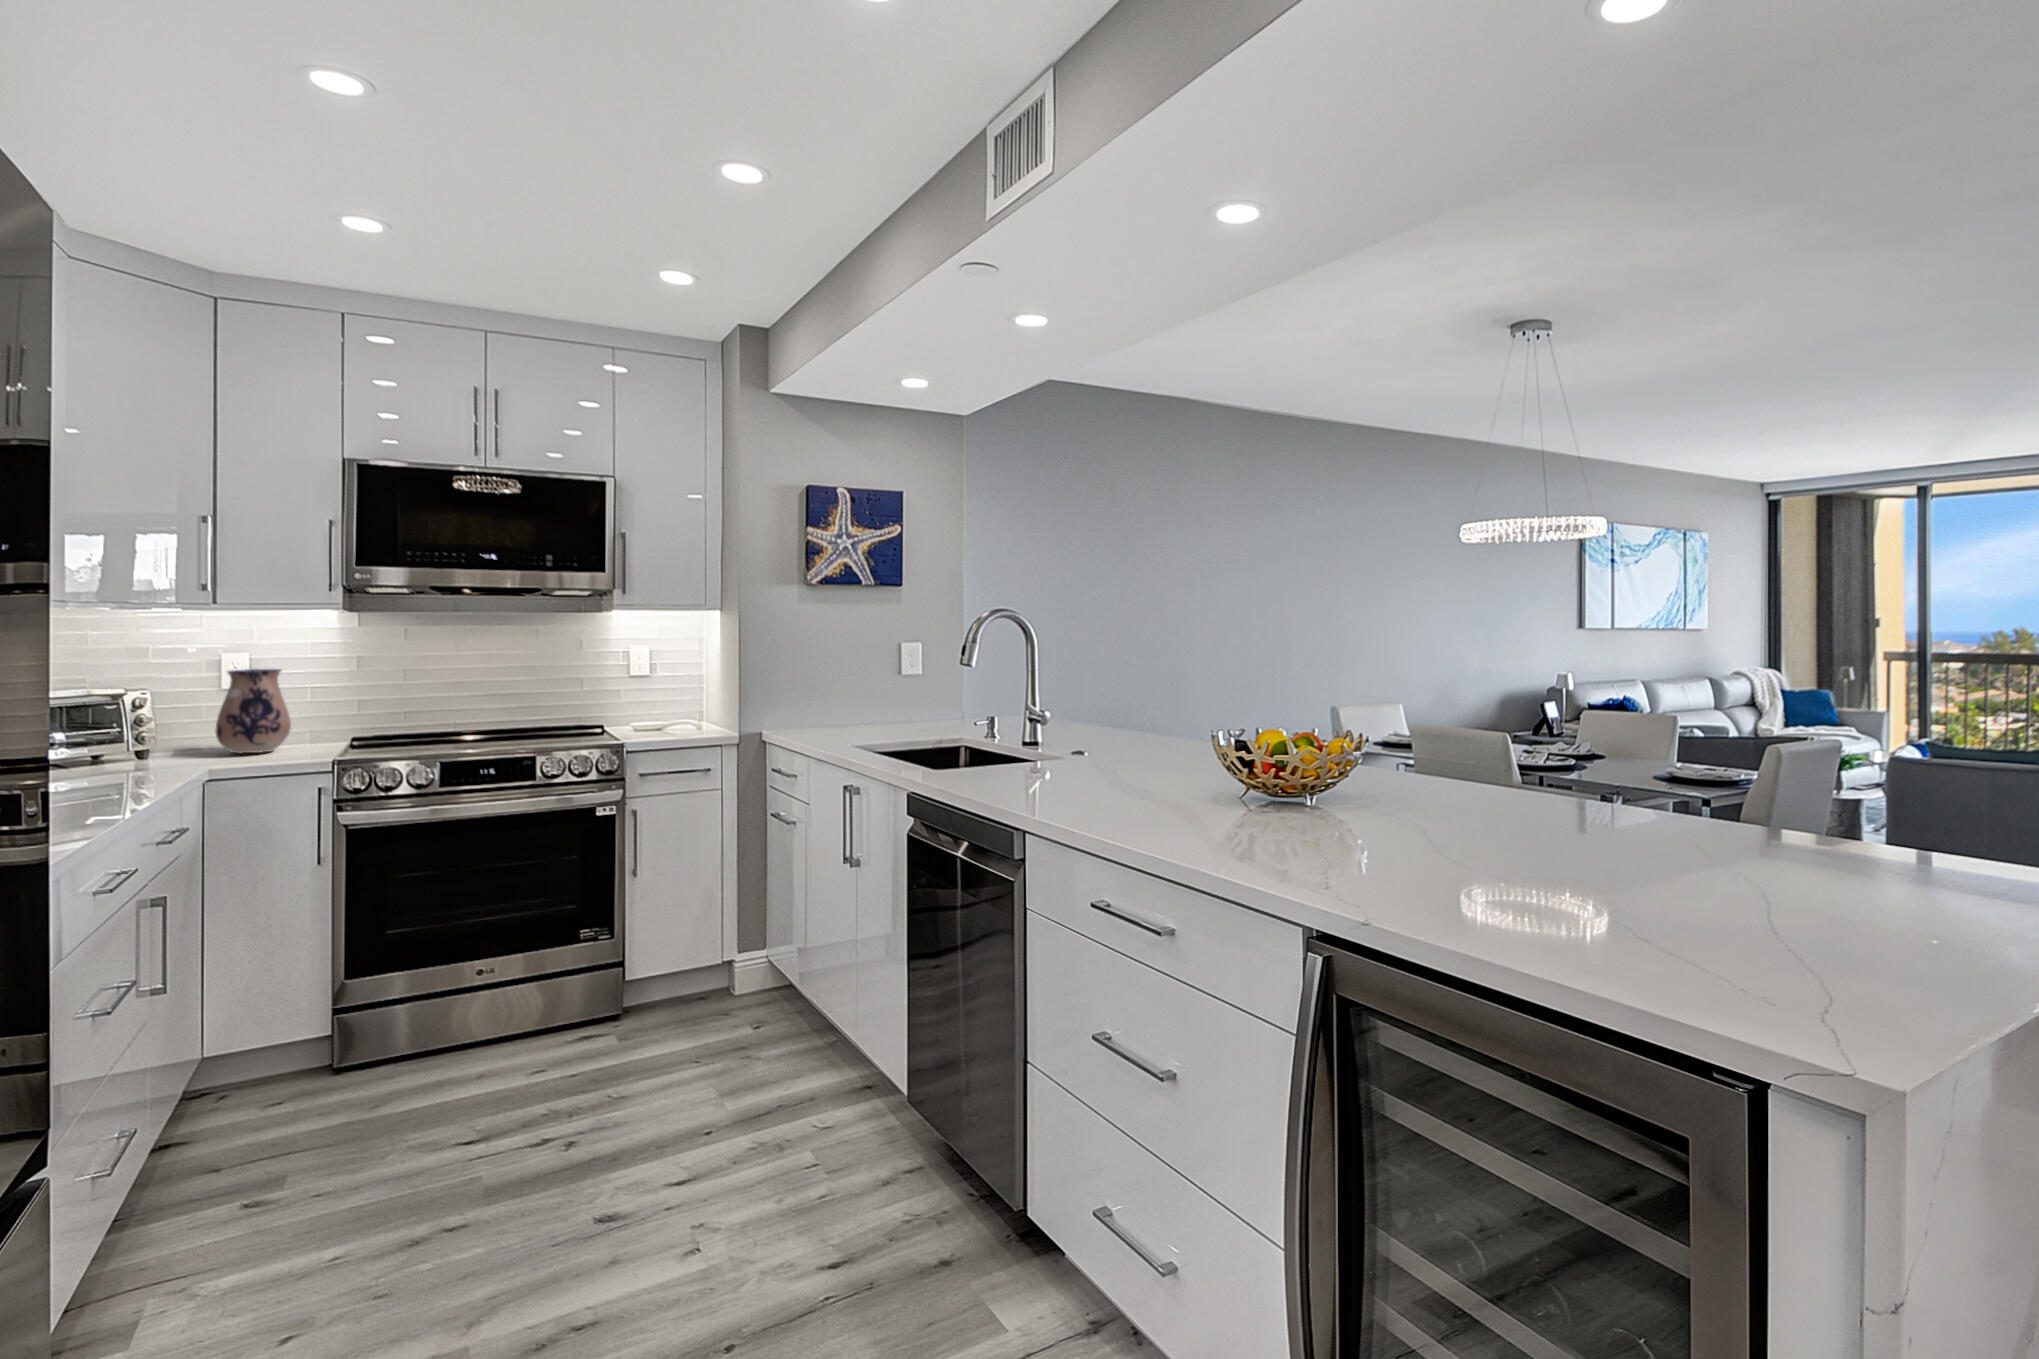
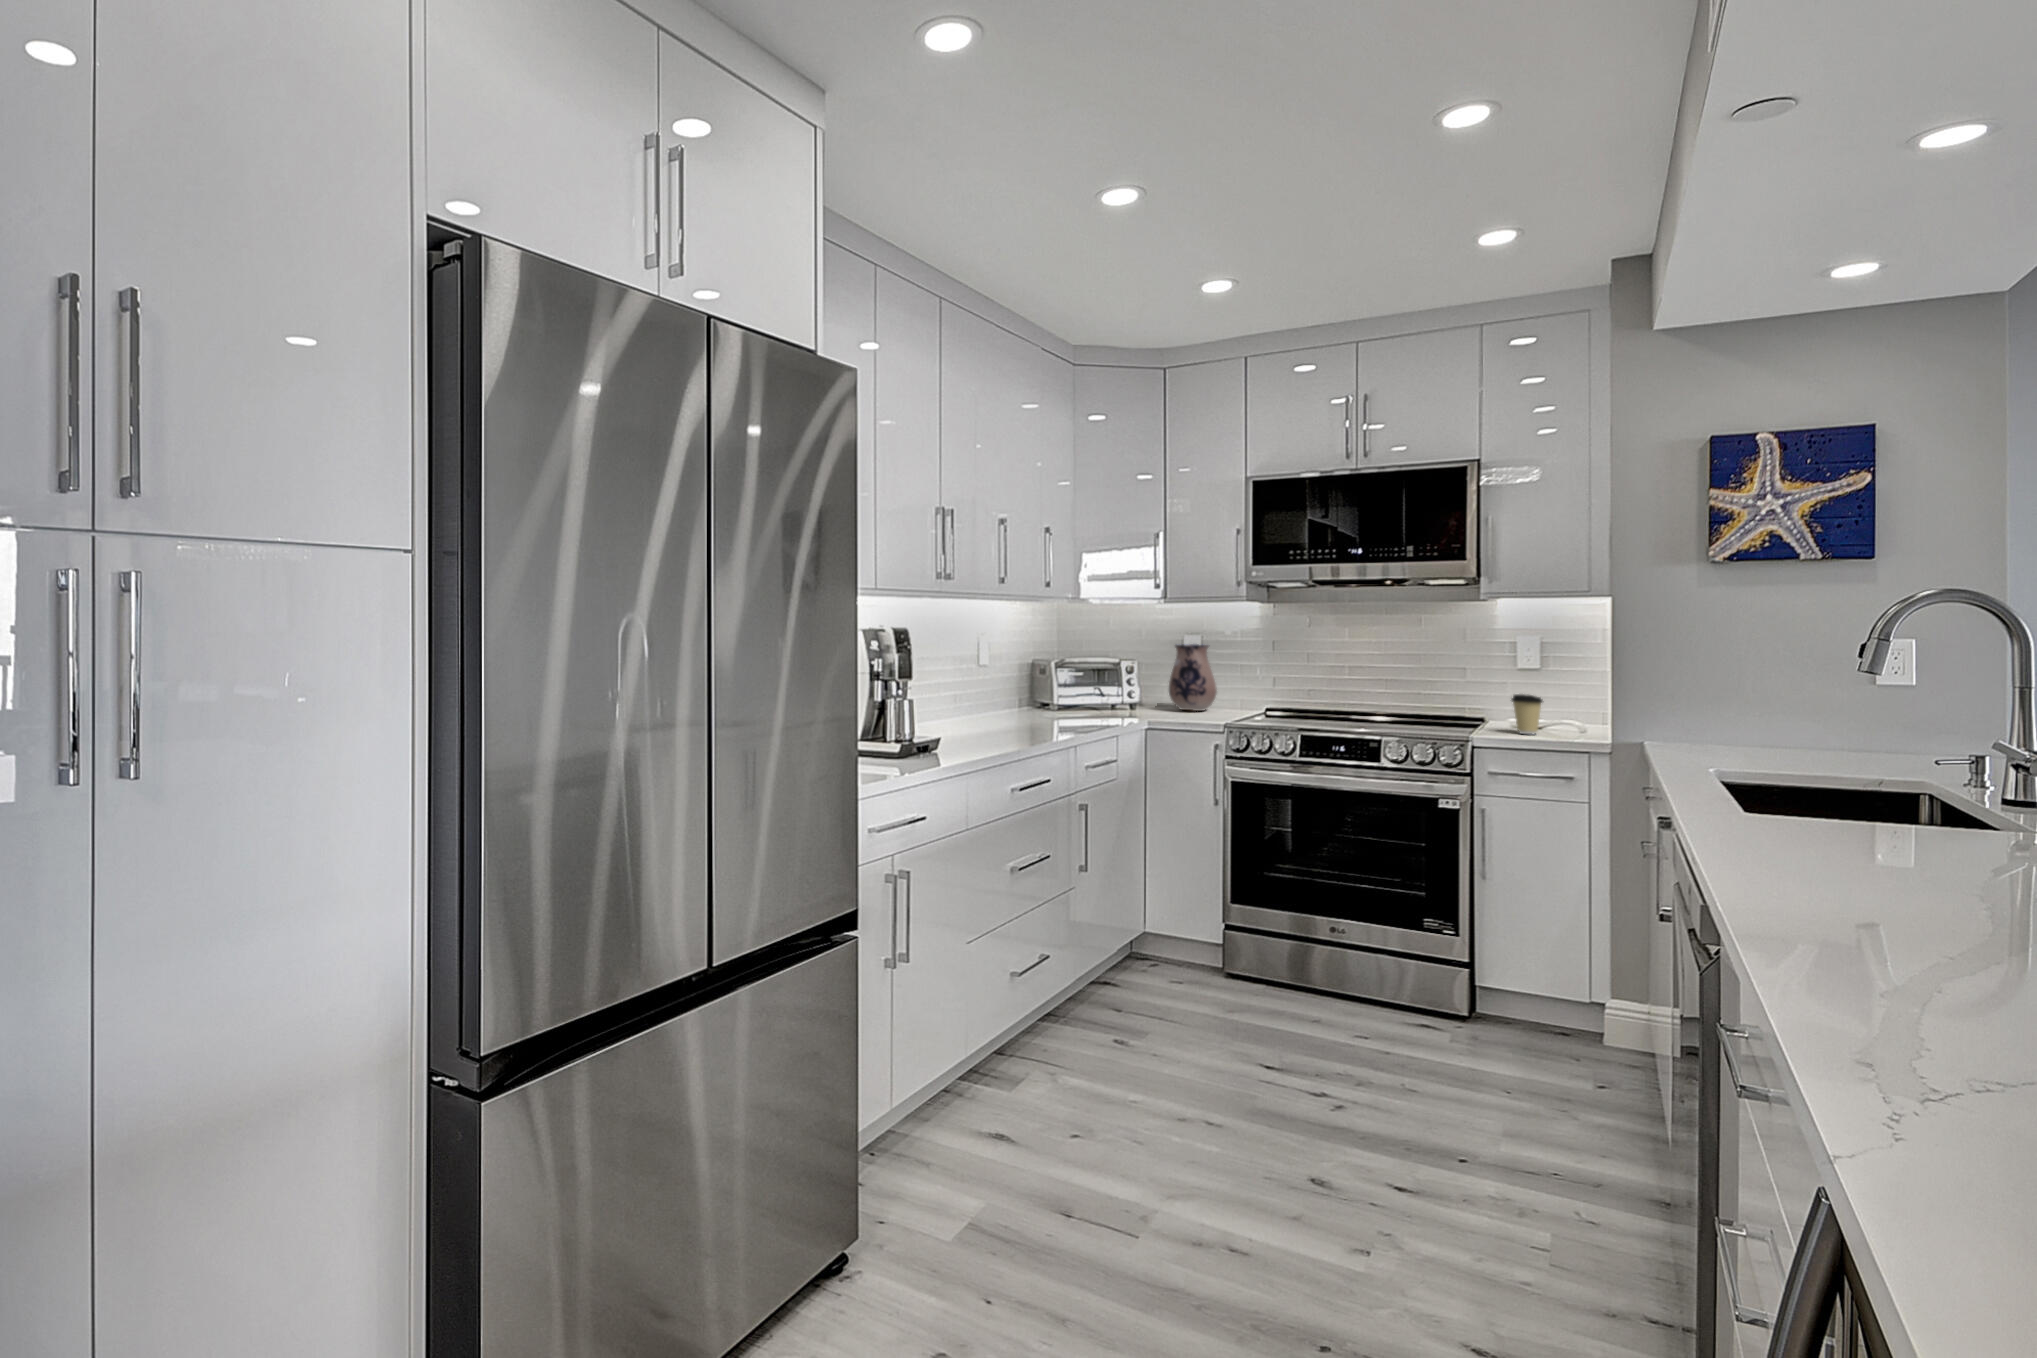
coffee cup: none [650,700,679,737] -> present [1512,694,1543,734]

